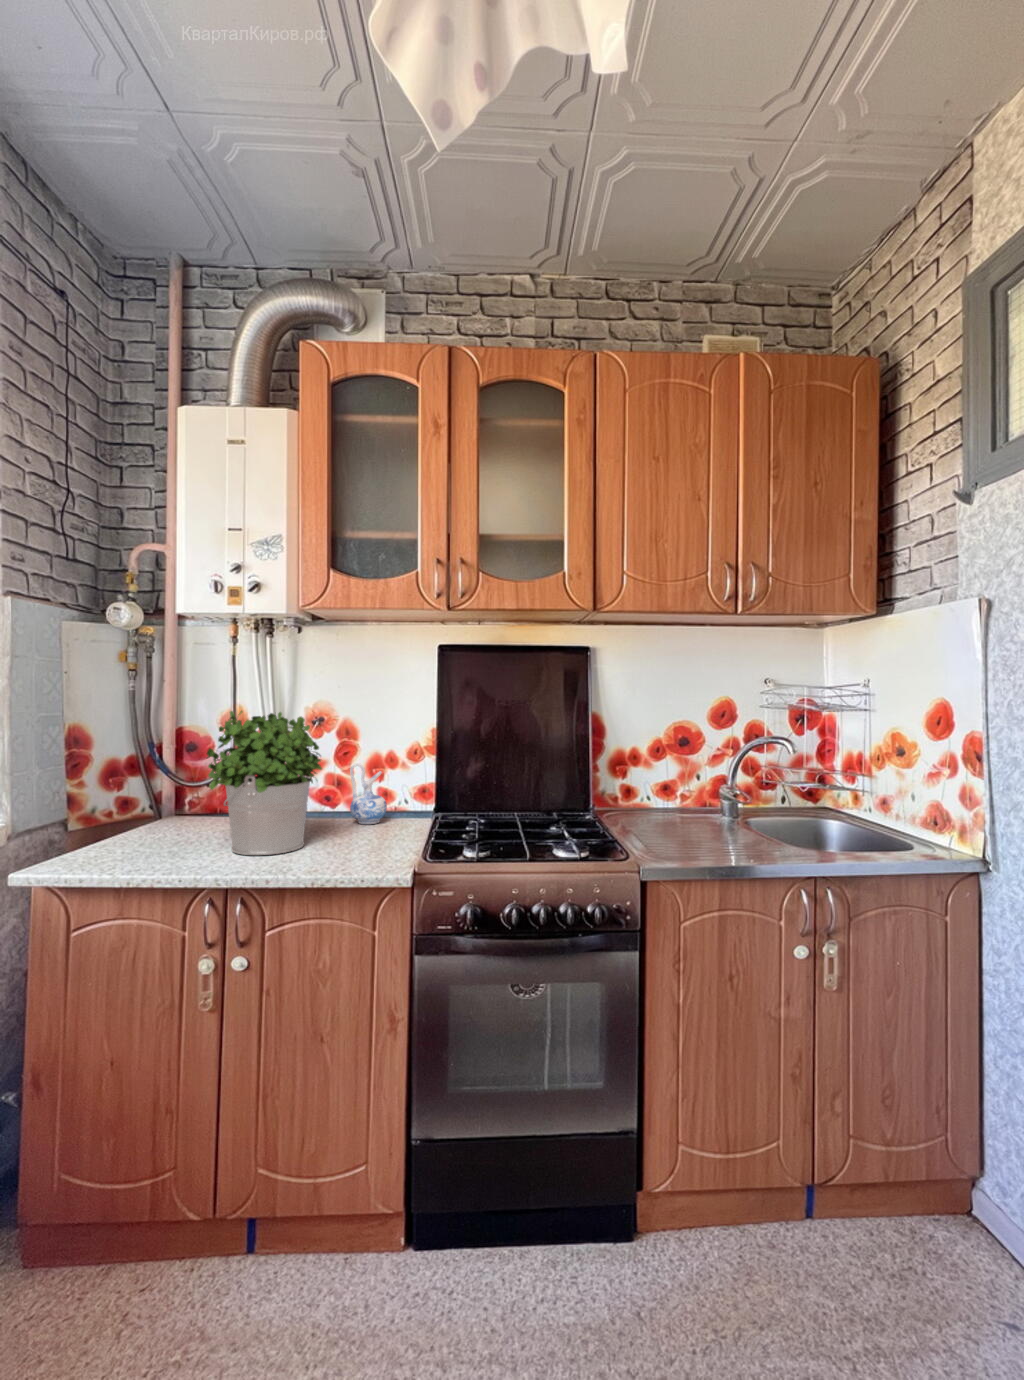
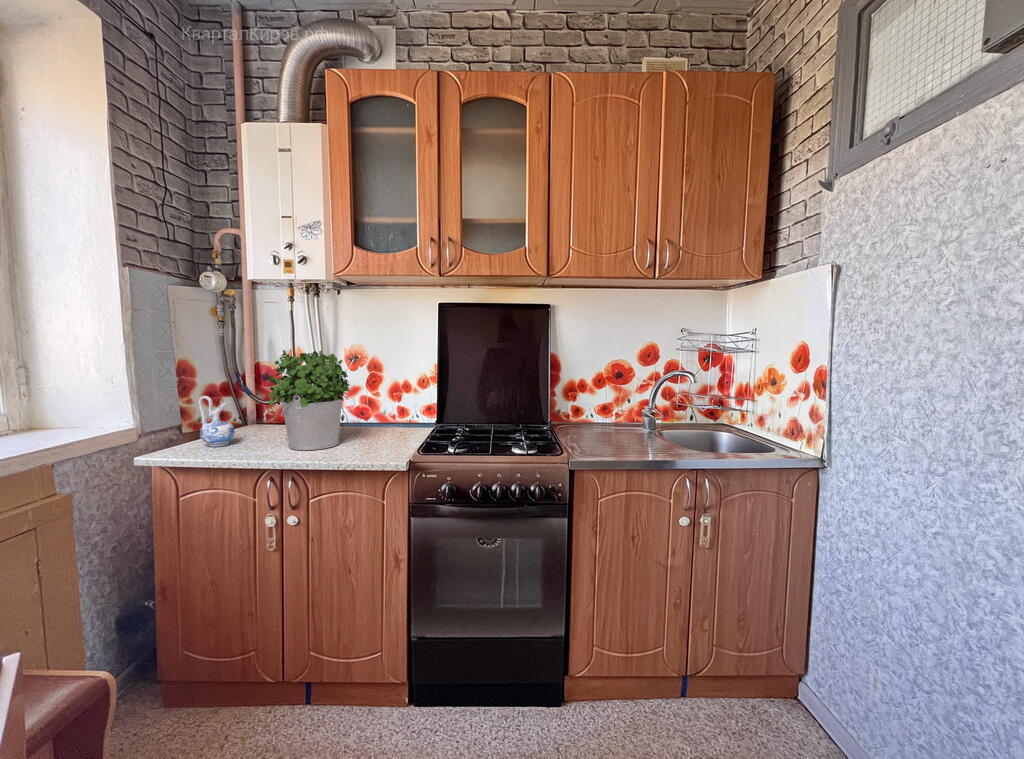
ceramic pitcher: present [350,763,387,824] -> present [198,396,234,447]

